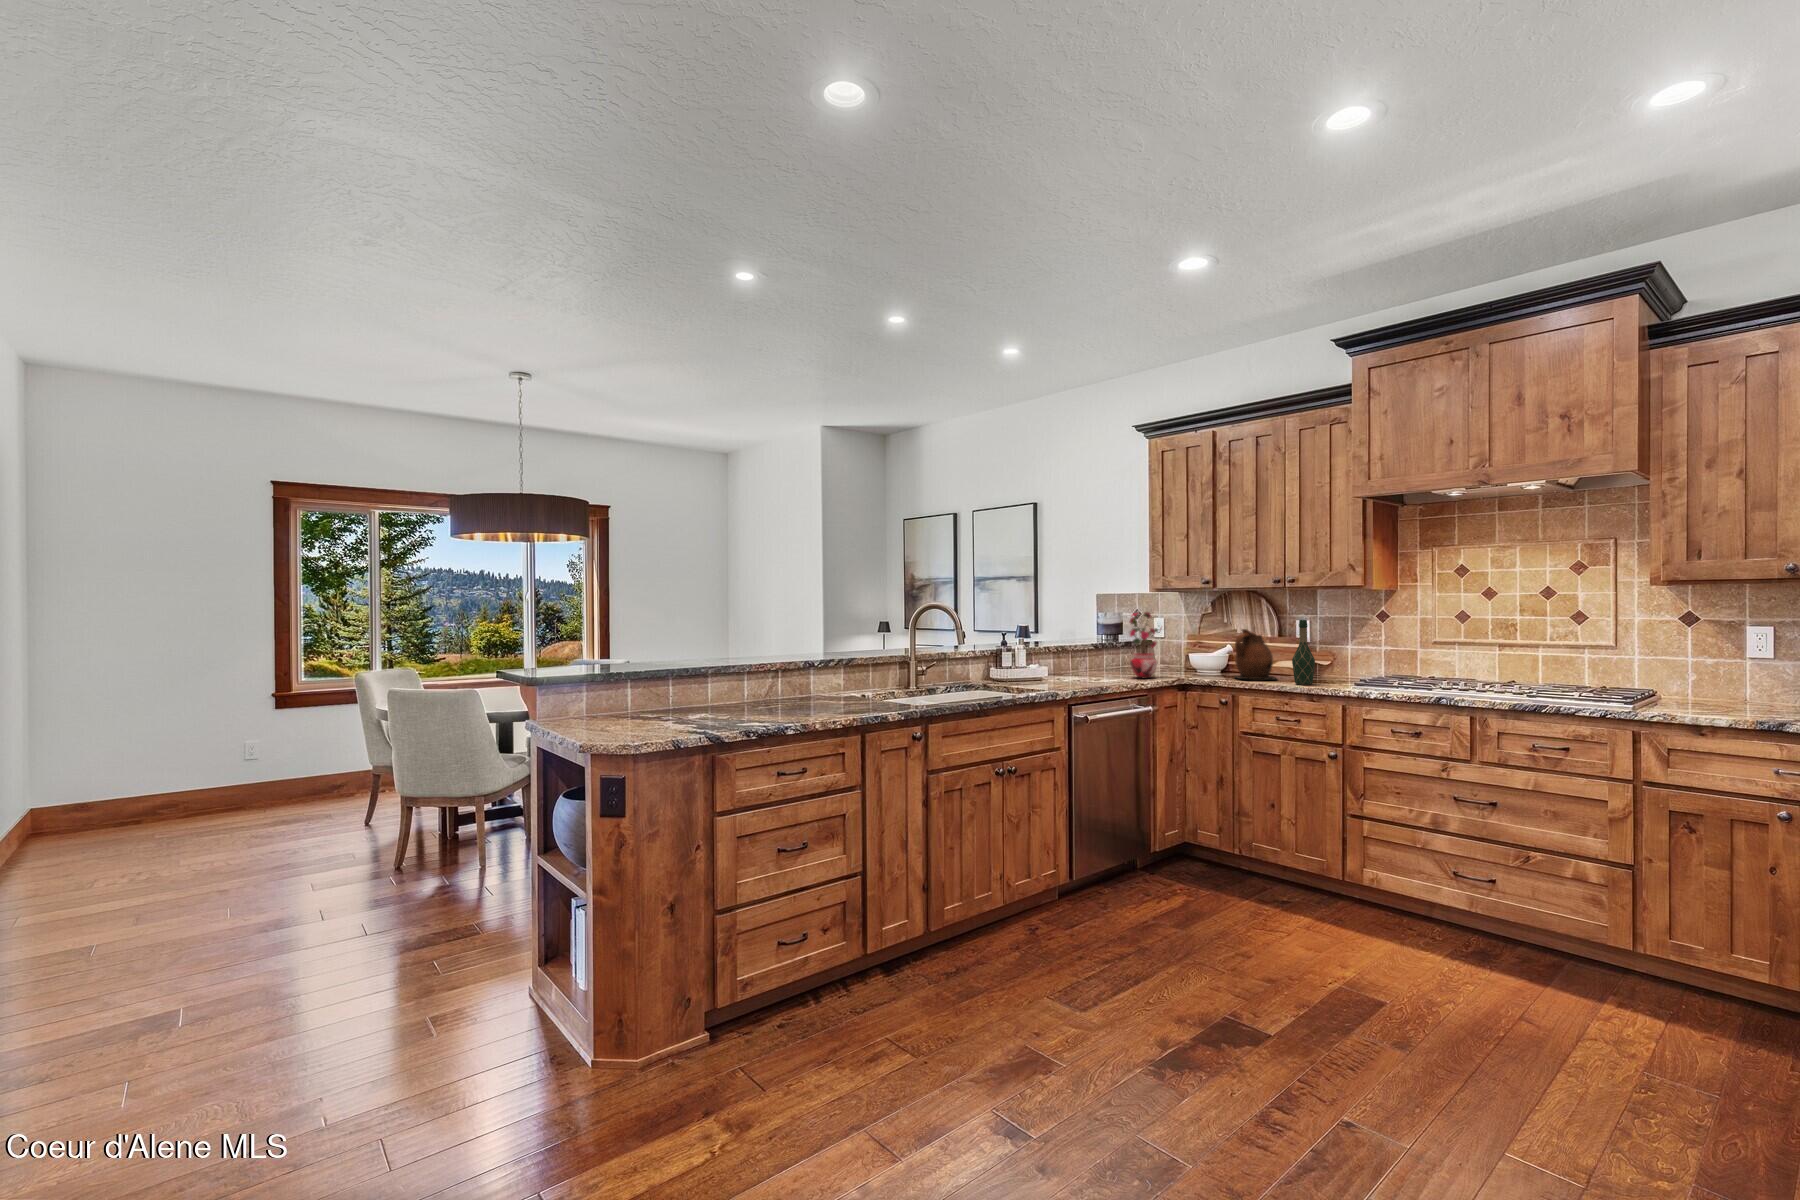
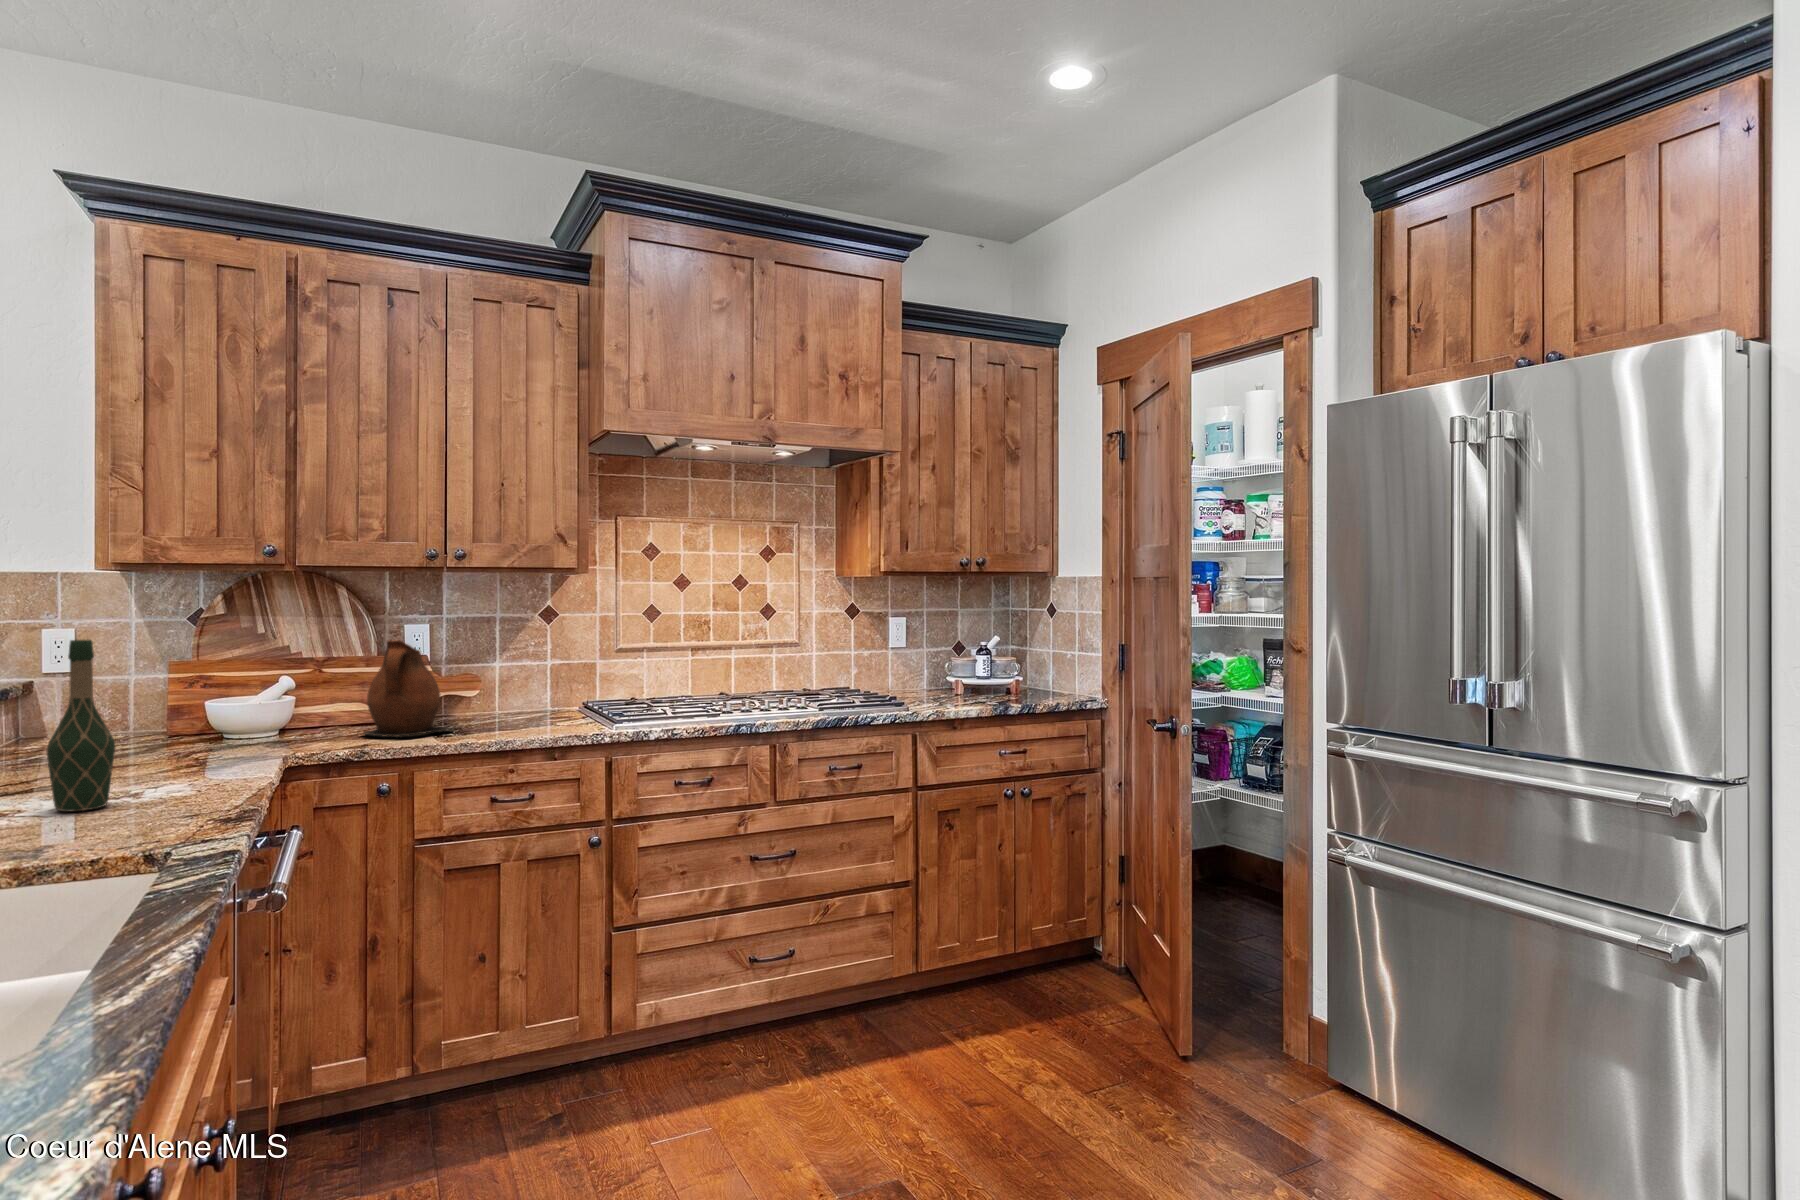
potted plant: present [1130,612,1161,678] -> none [124,606,235,766]
wine bottle: present [1292,620,1315,685] -> present [47,640,115,812]

